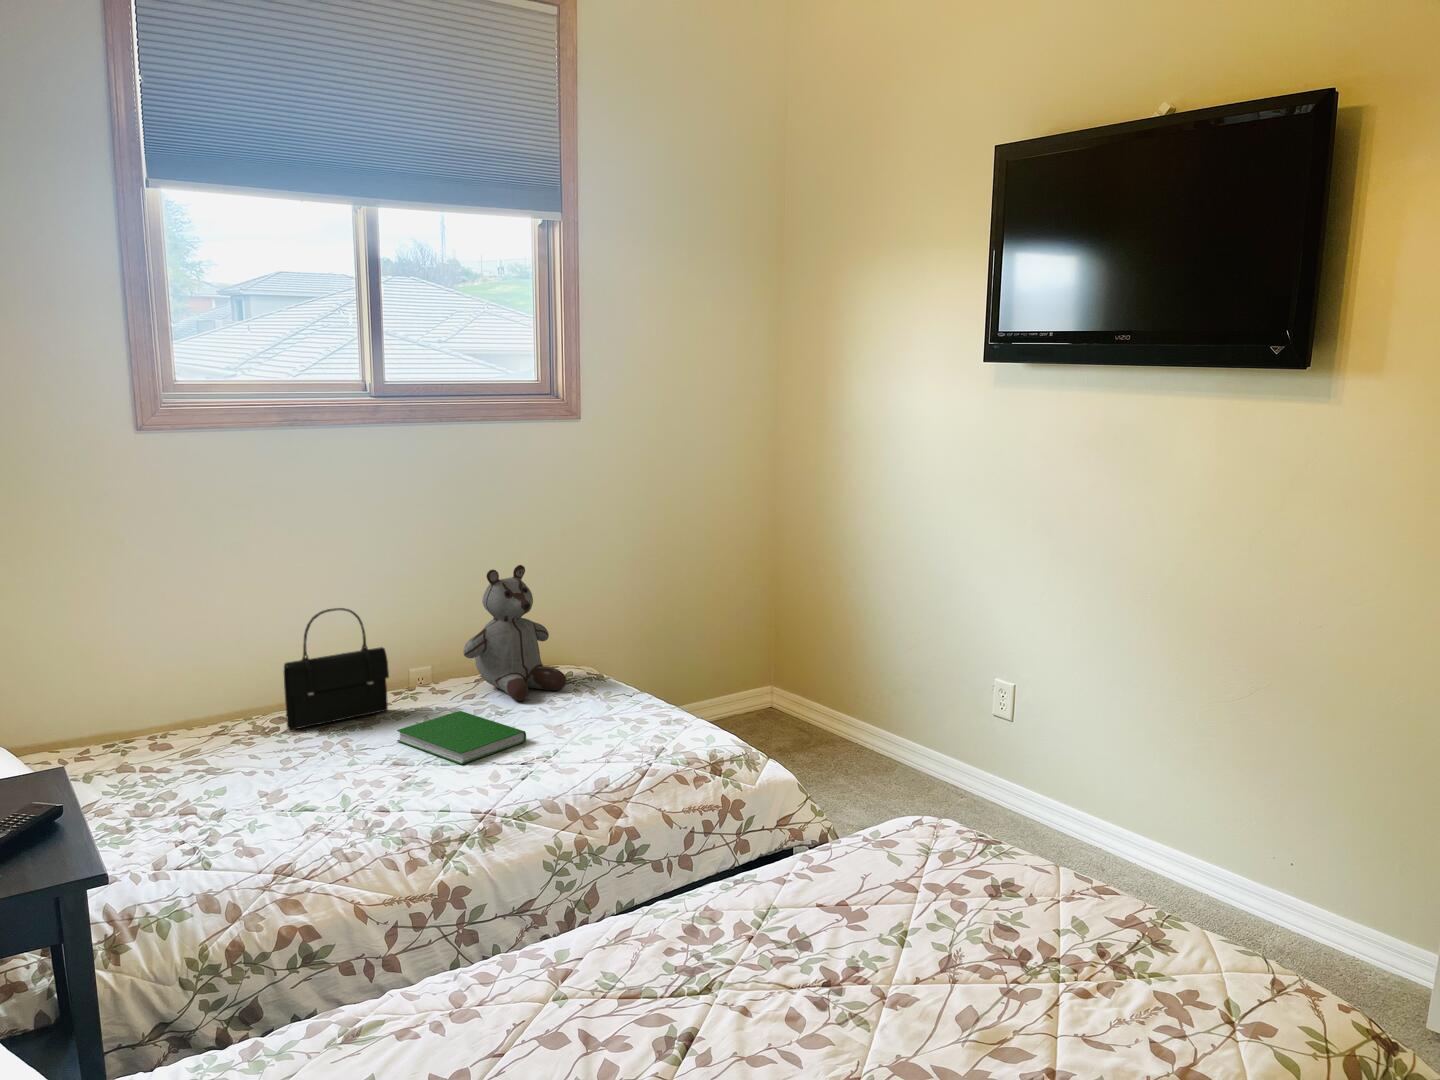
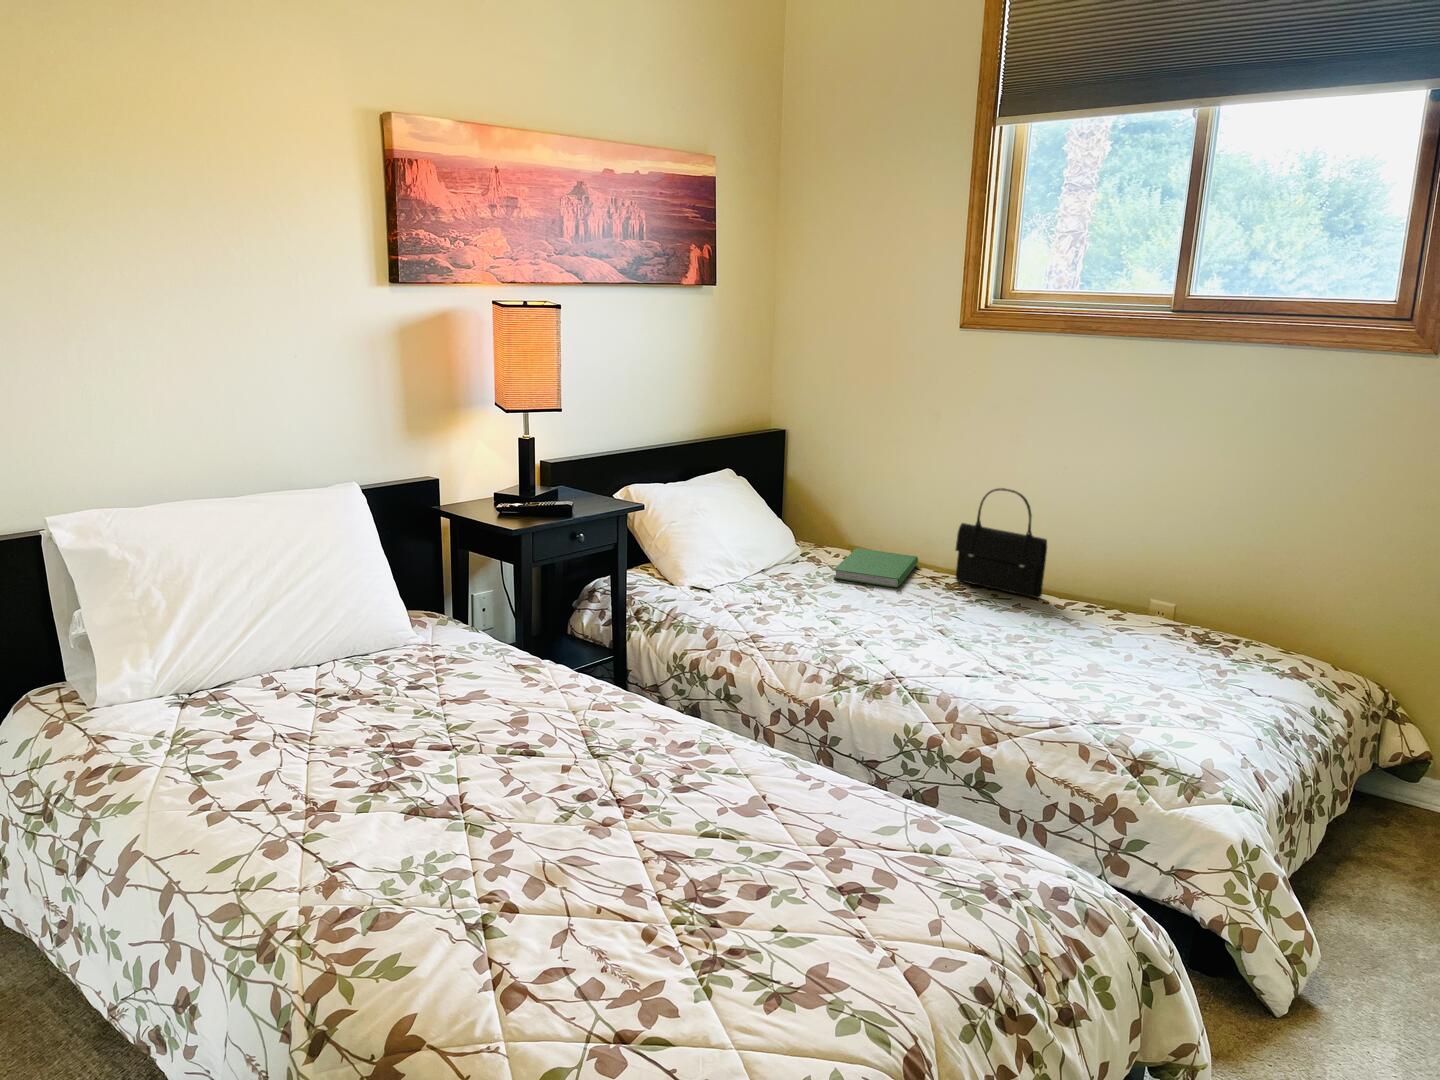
stuffed bear: present [463,565,566,701] -> none [1121,497,1240,650]
hardcover book: present [397,711,526,765] -> present [834,548,918,588]

